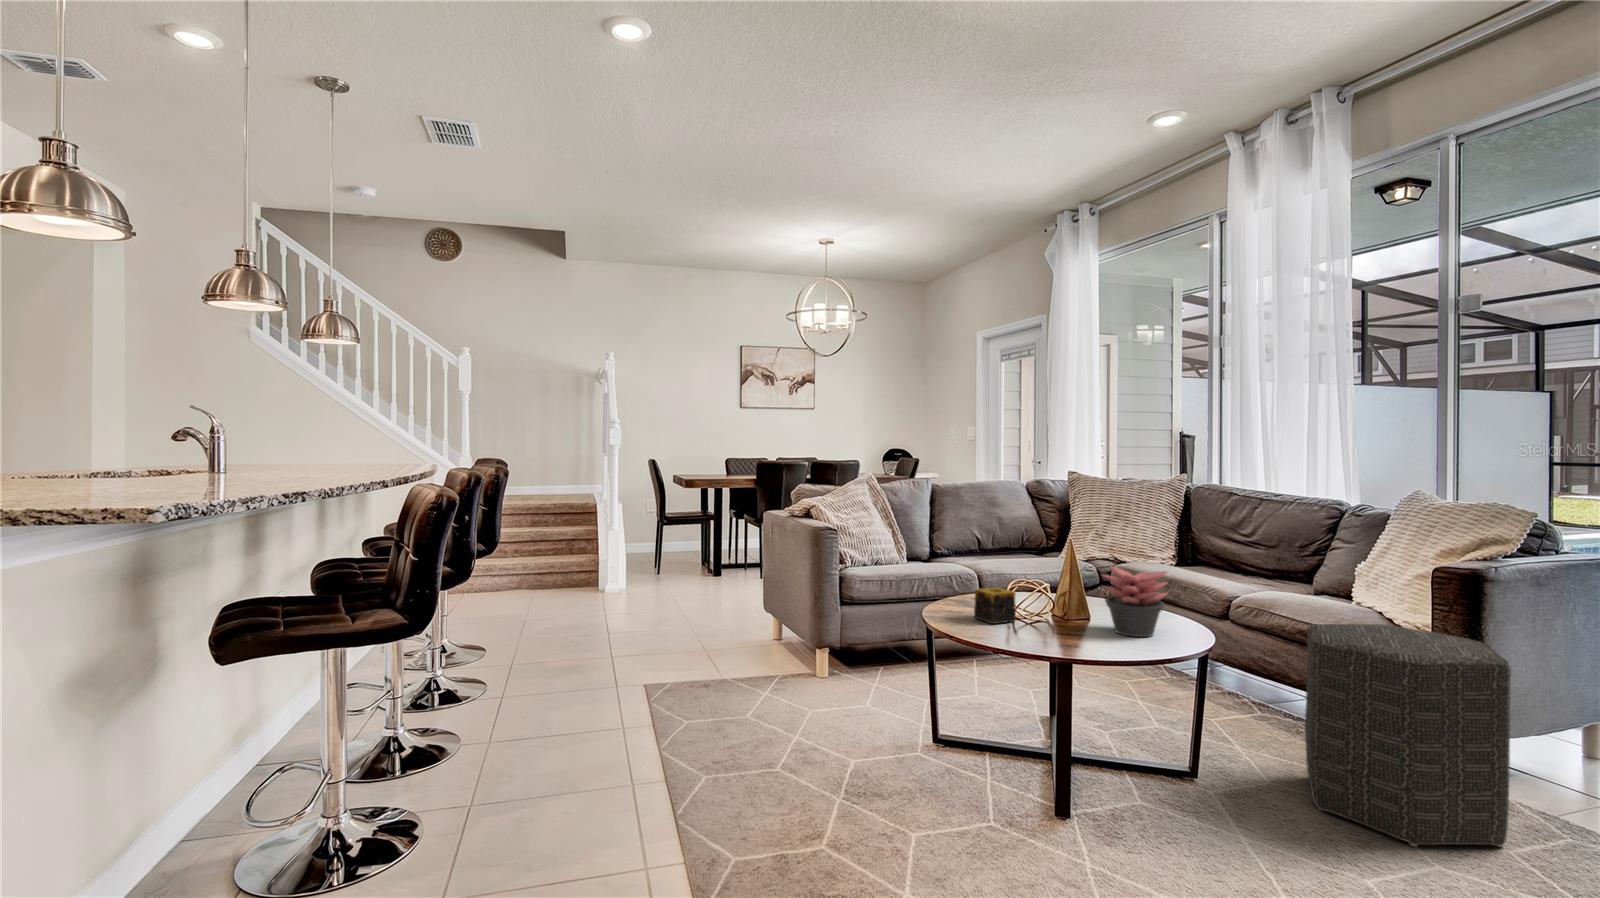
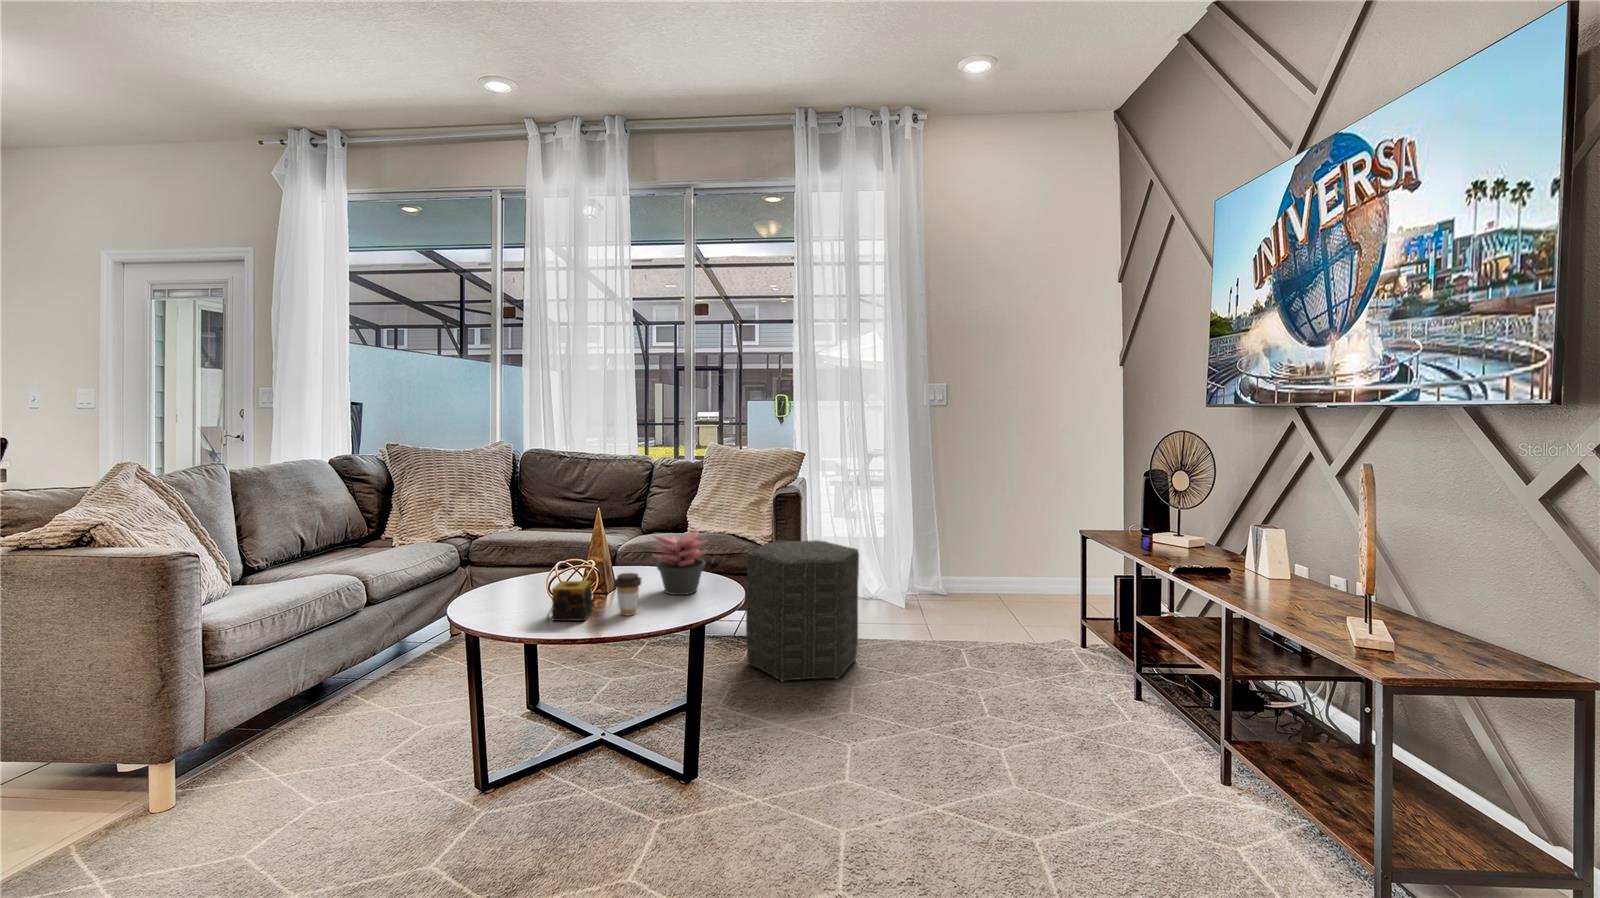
coffee cup: none [1022,591,1052,632] -> present [614,573,641,616]

